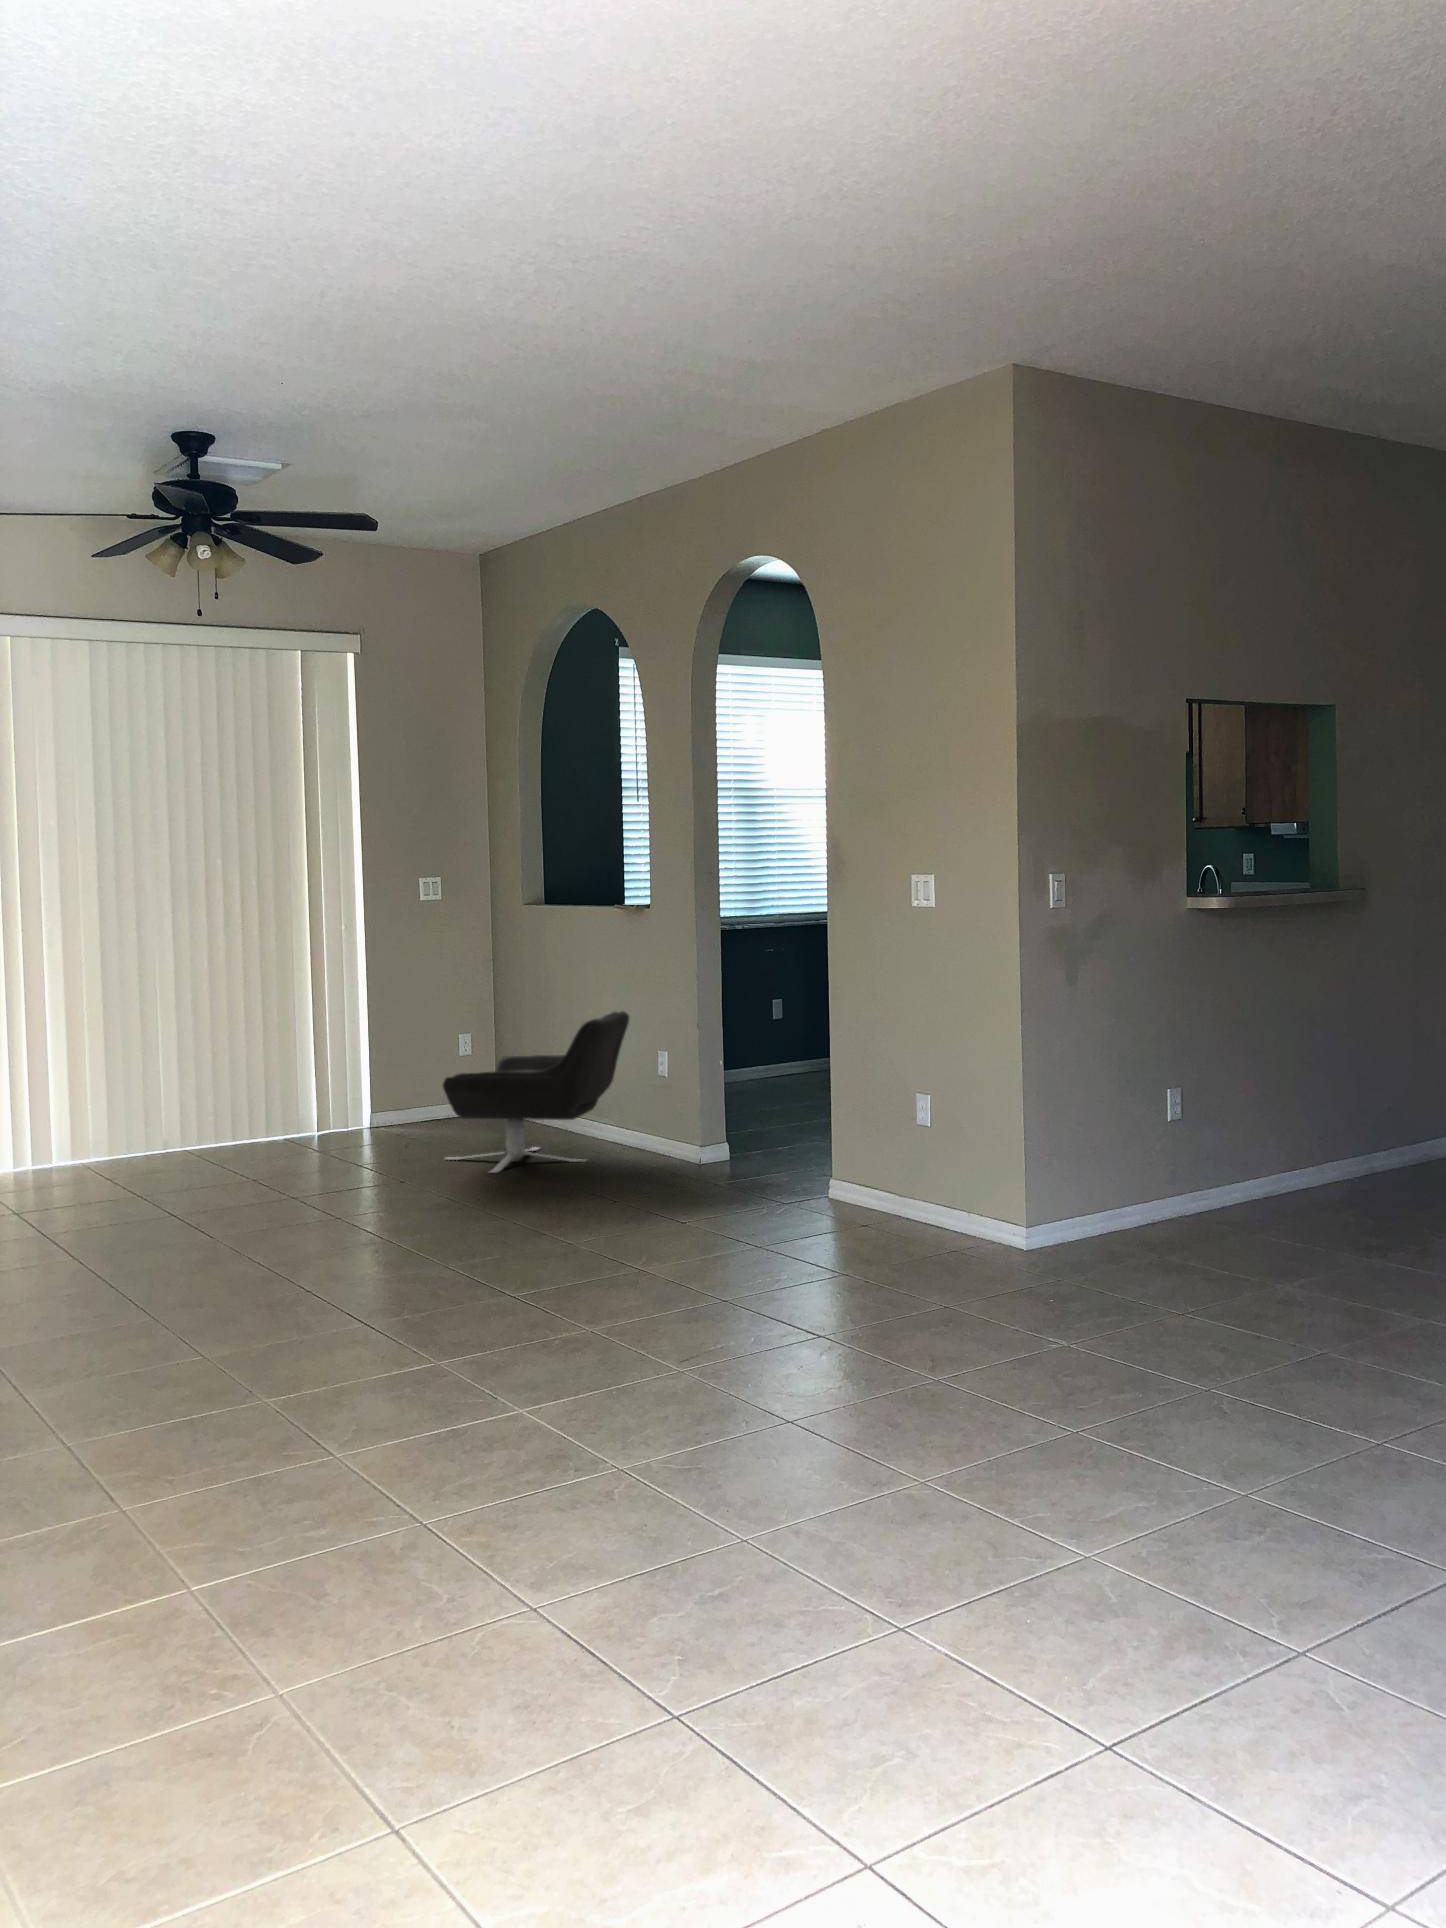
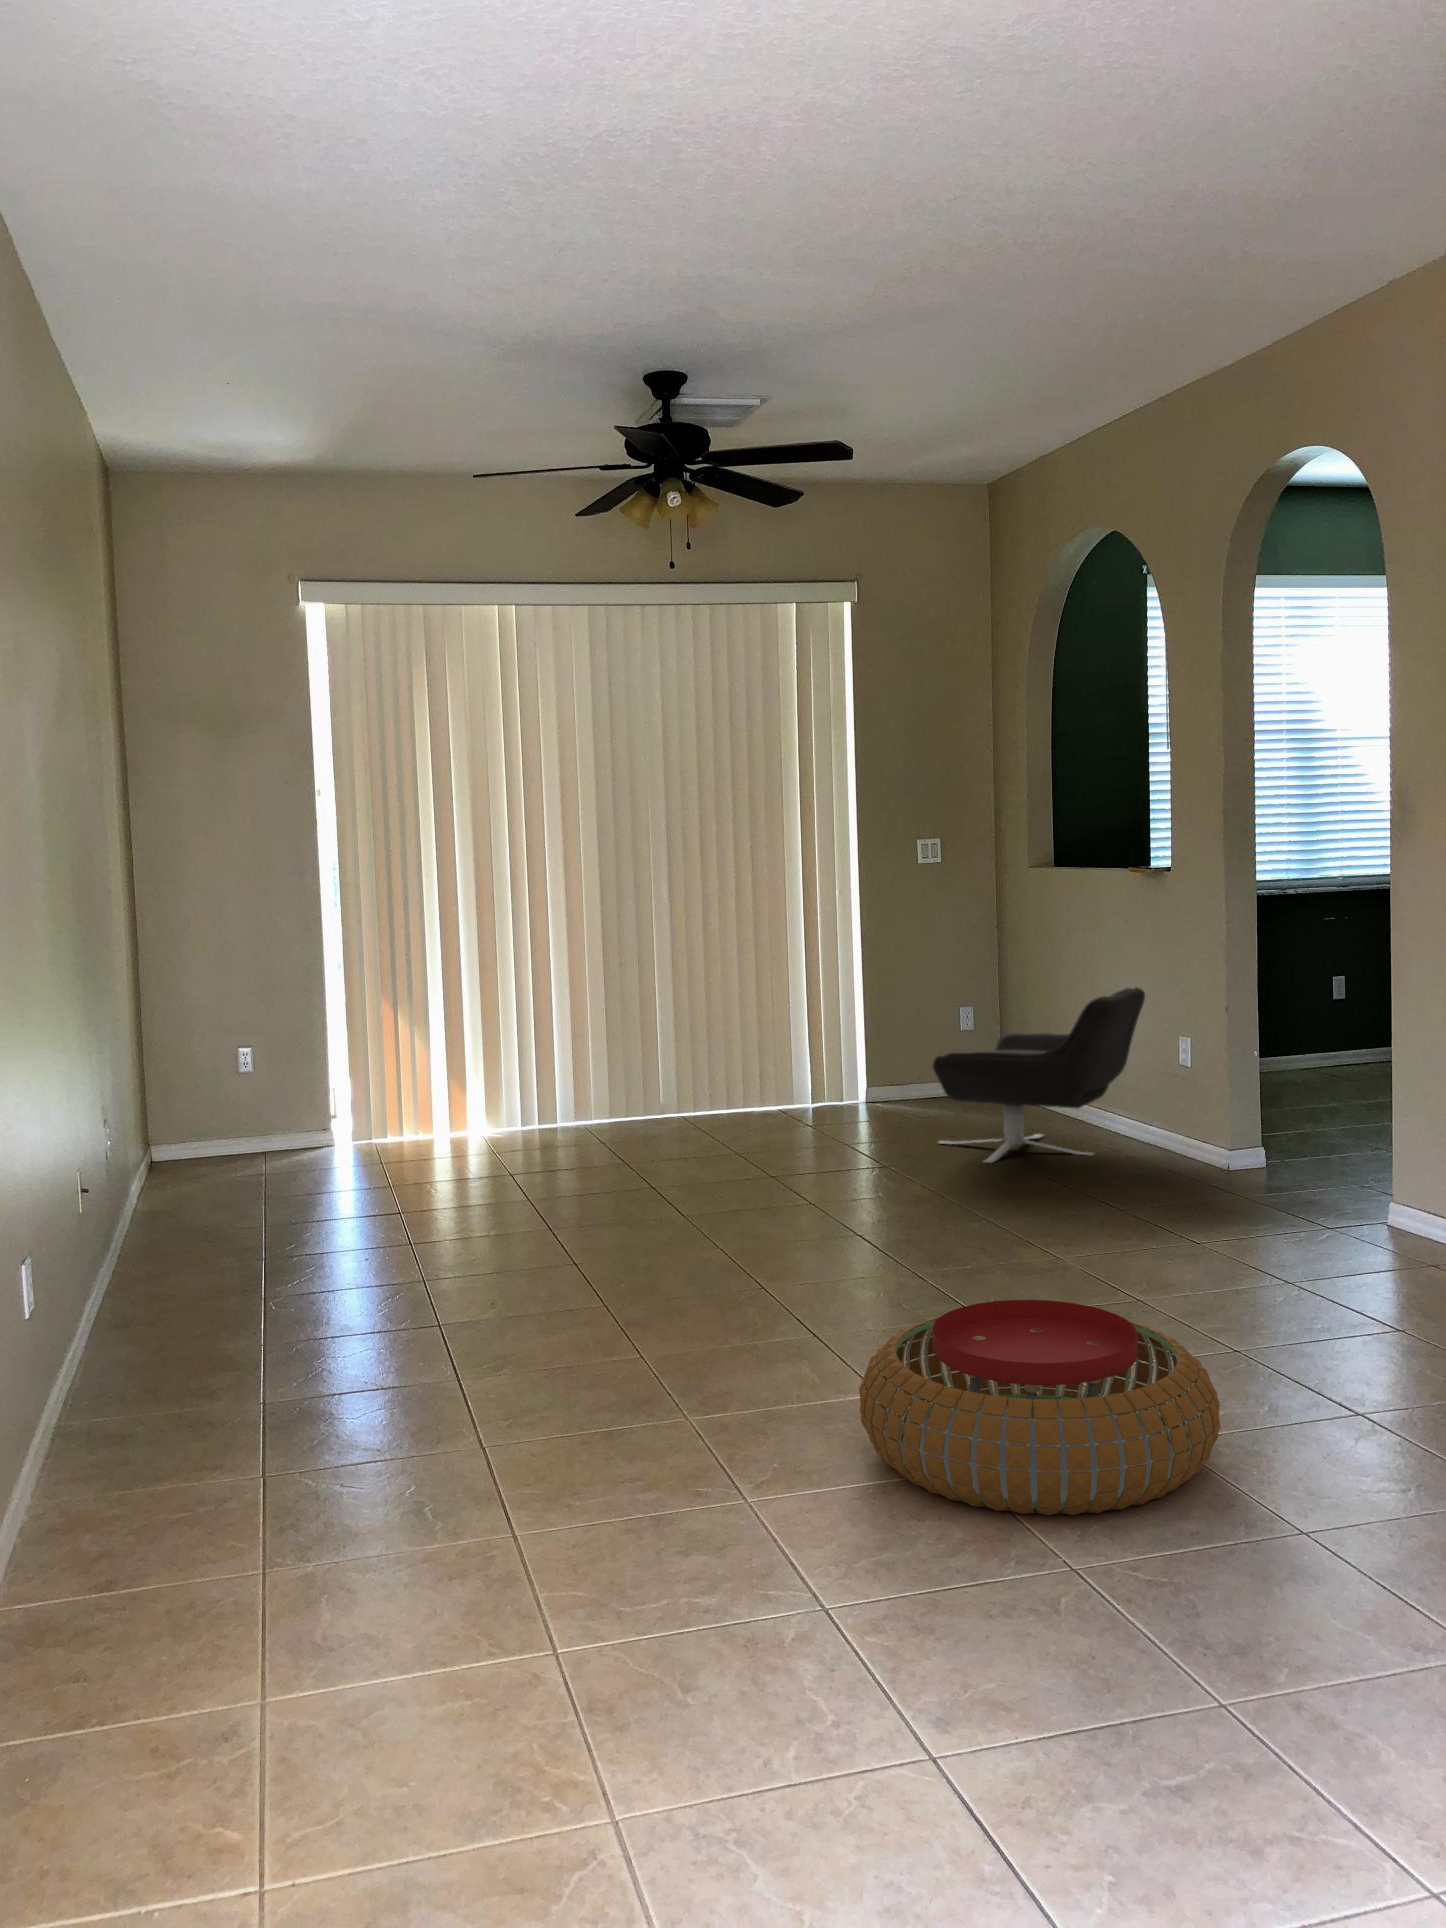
pouf: none [421,1261,714,1426] -> present [859,1300,1220,1515]

